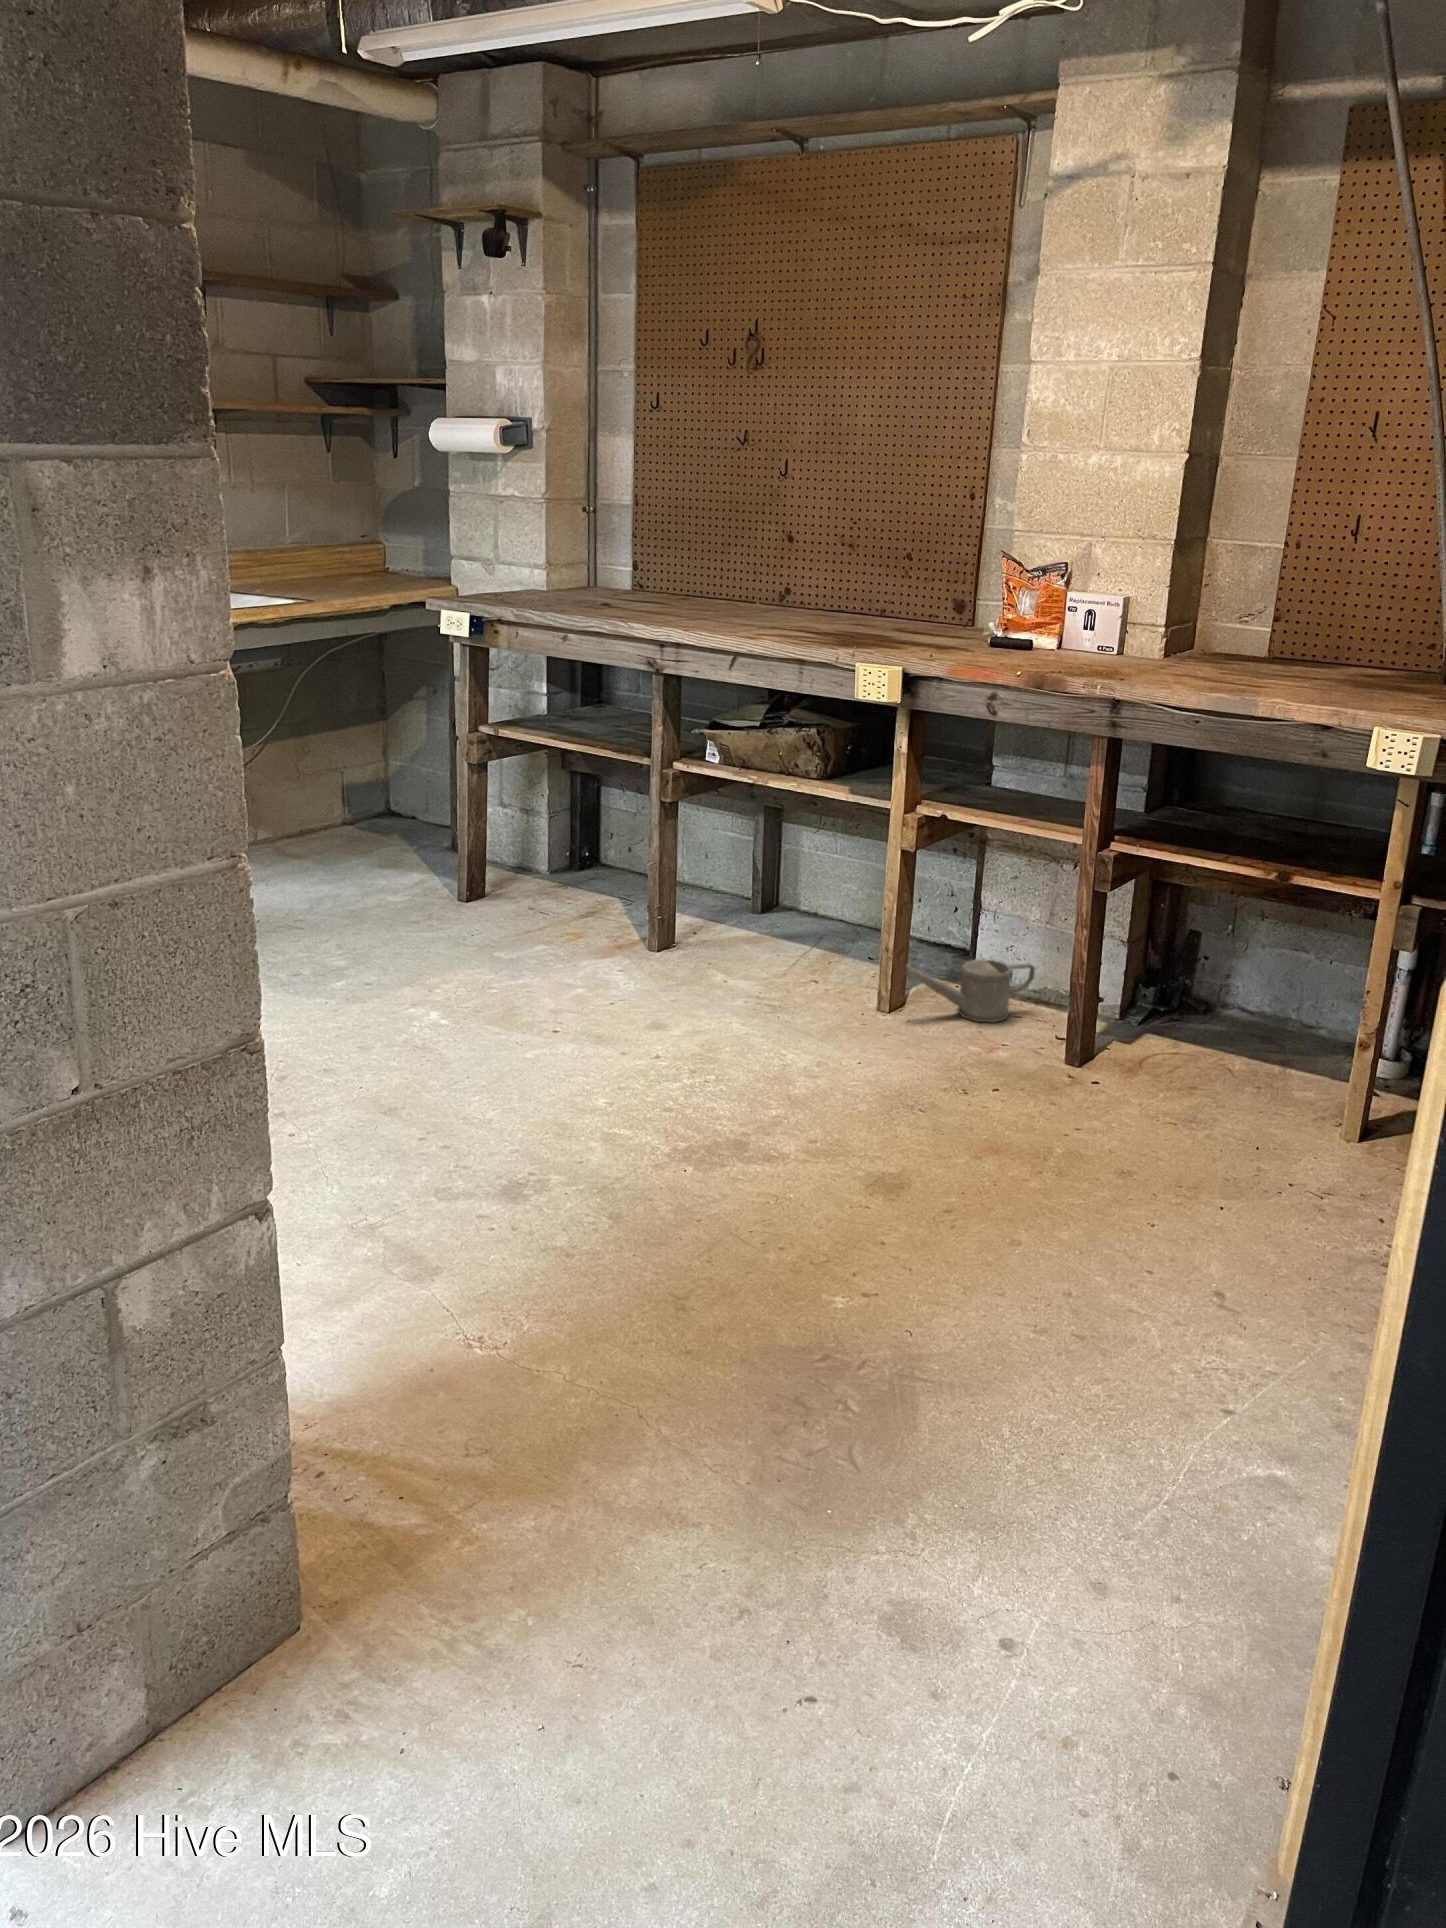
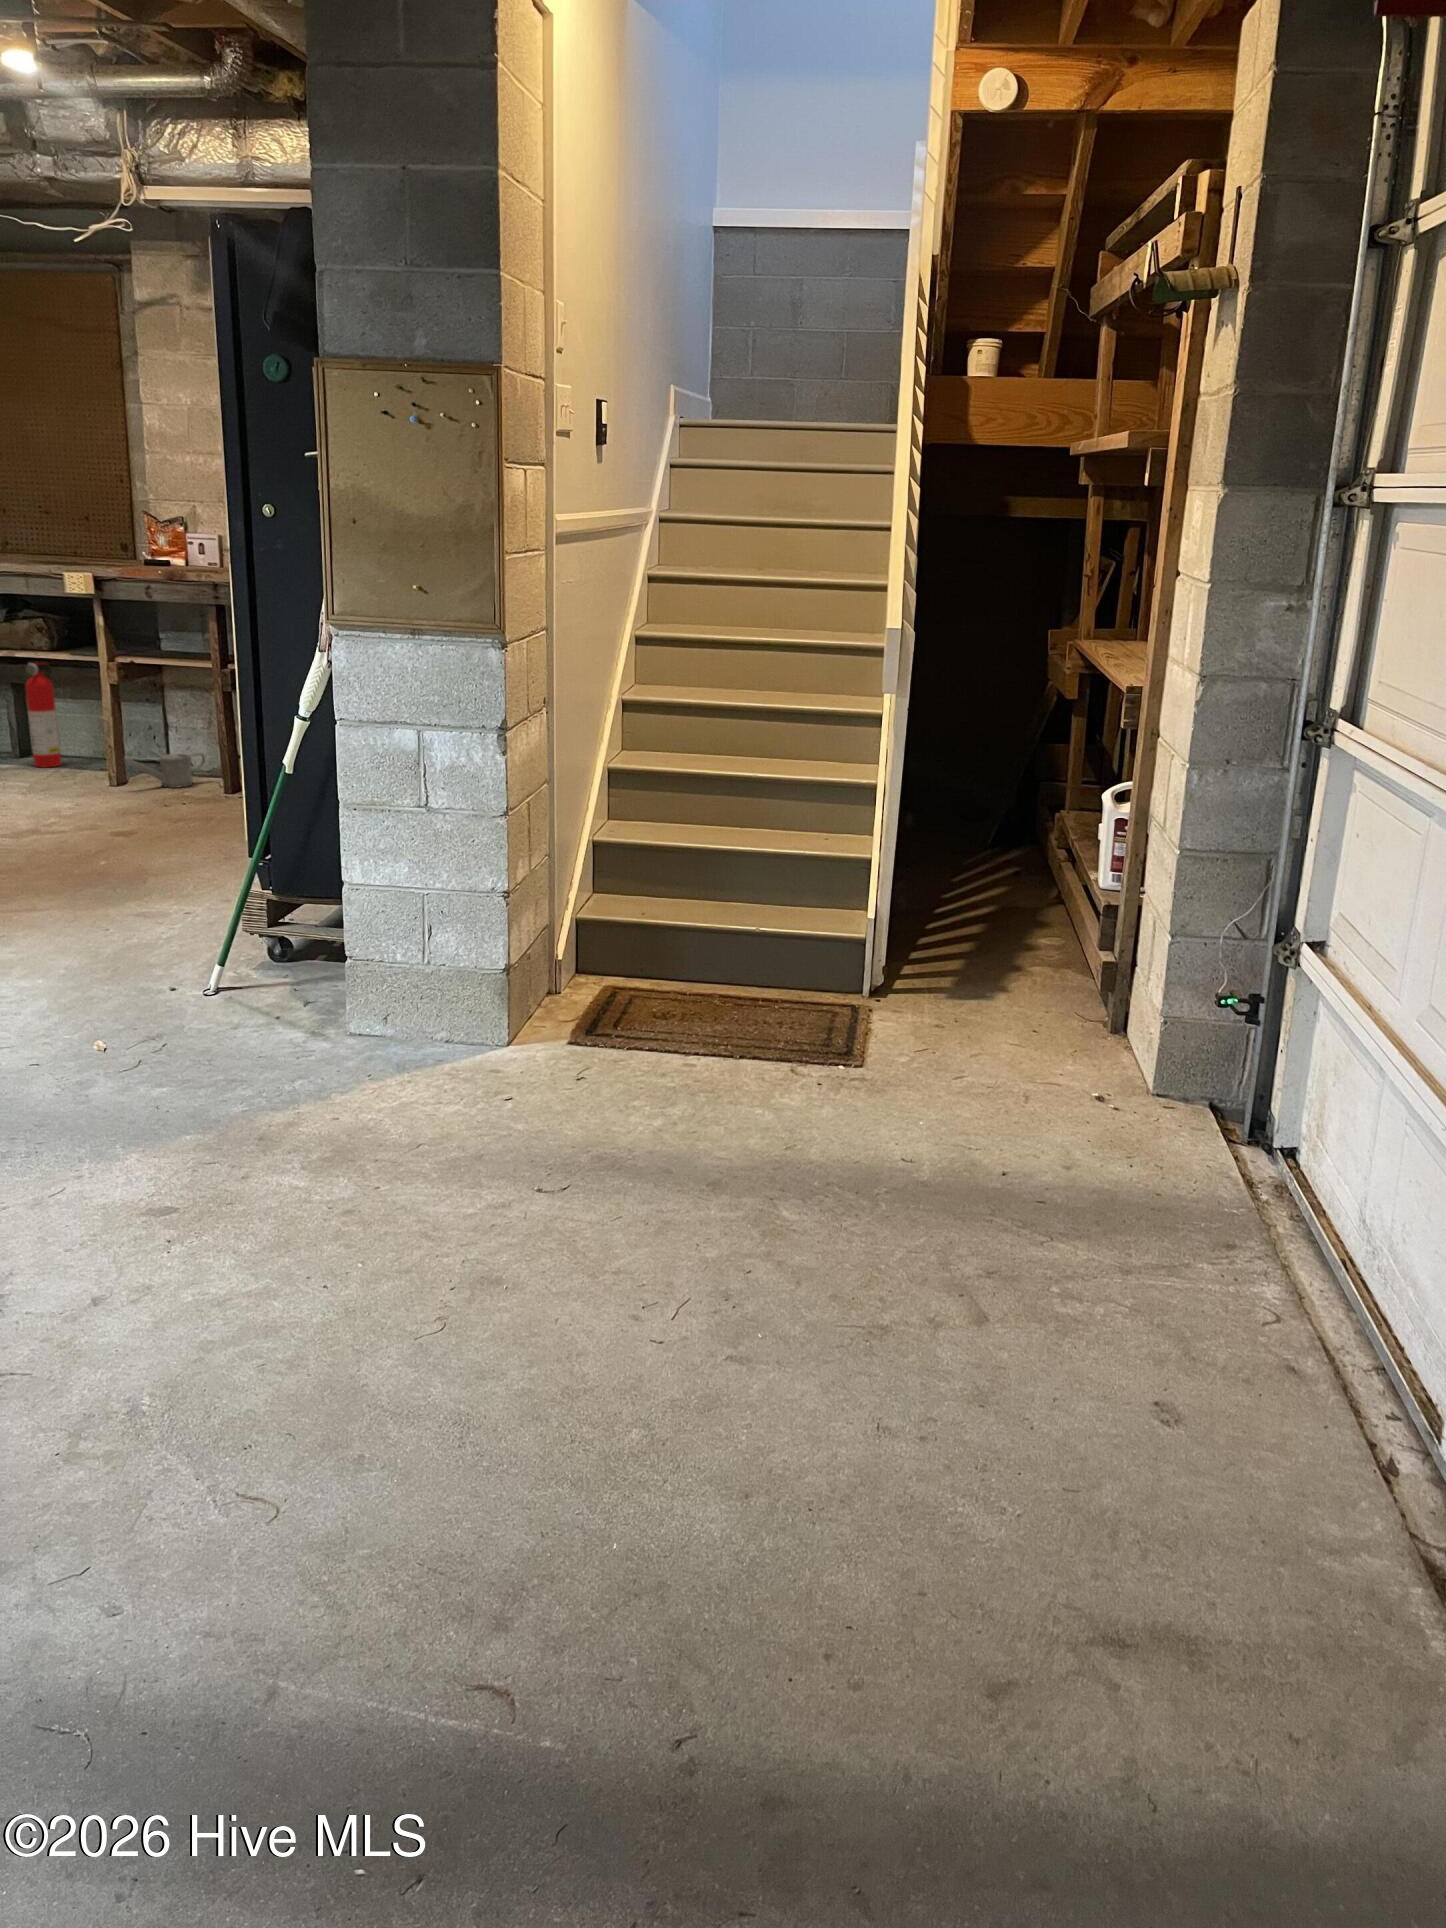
fire extinguisher: none [779,765,831,933] -> present [21,662,62,767]

